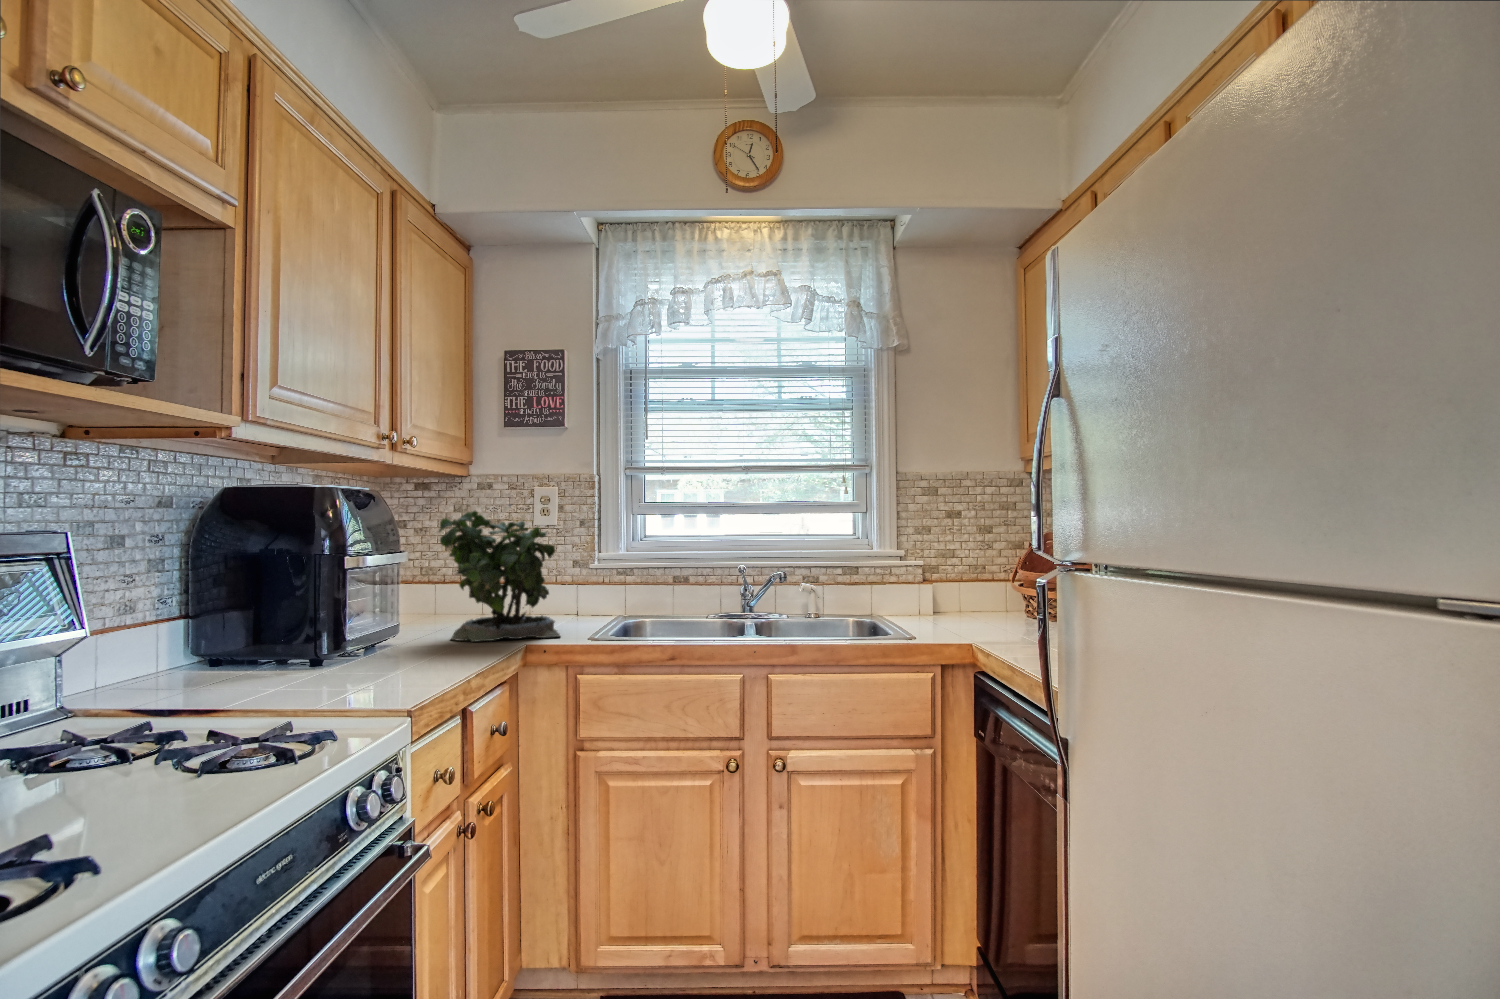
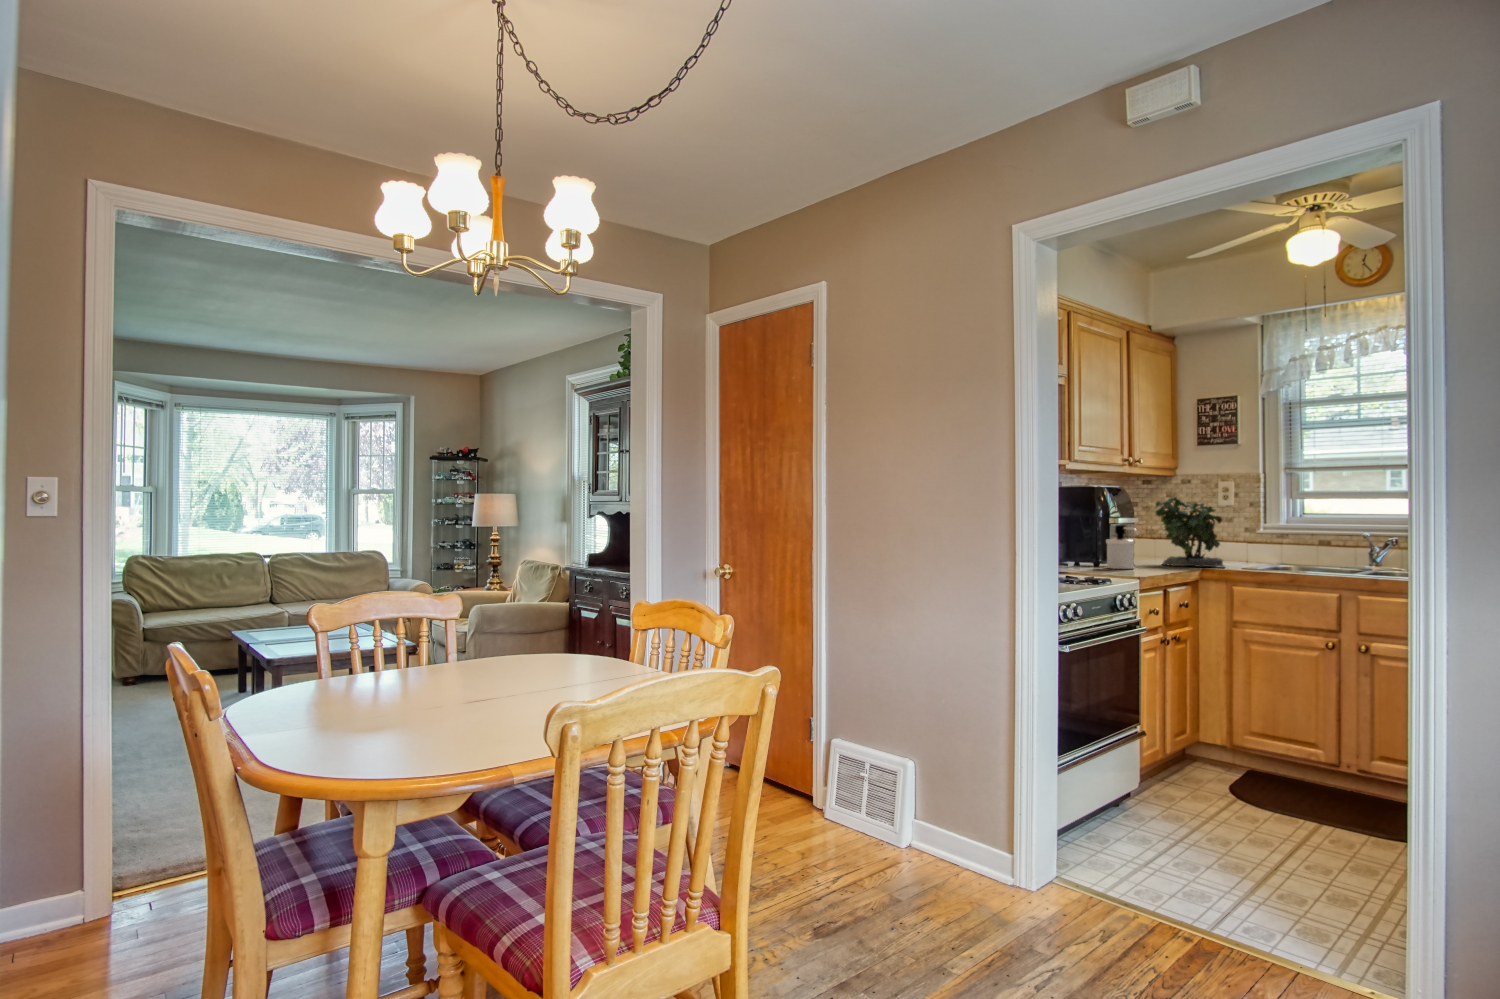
soap dispenser: none [334,572,410,675] -> present [1106,525,1139,569]

